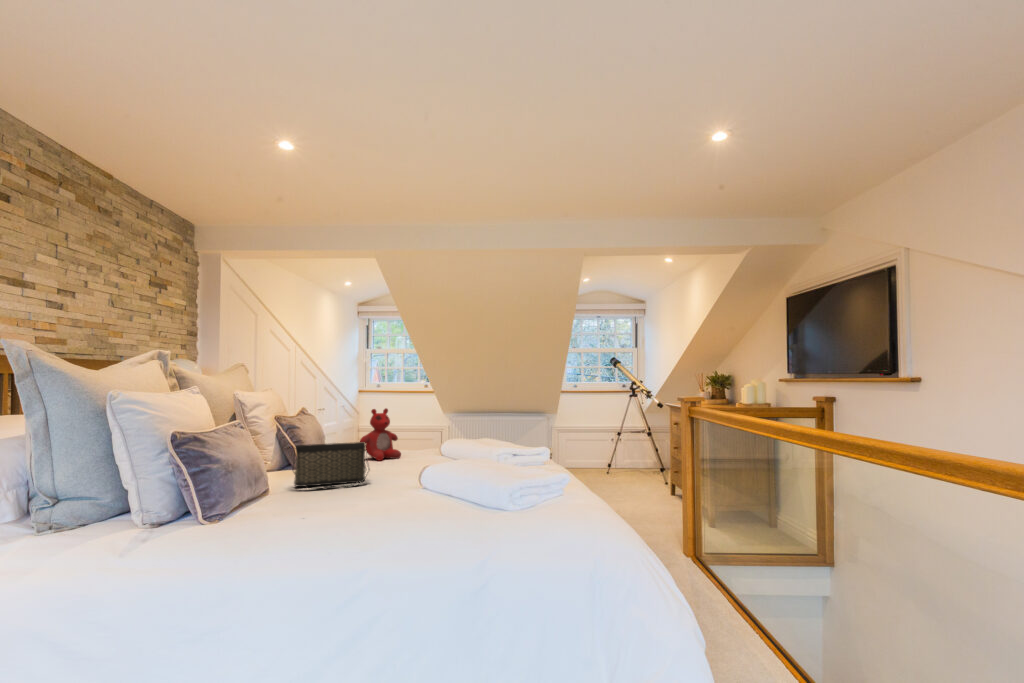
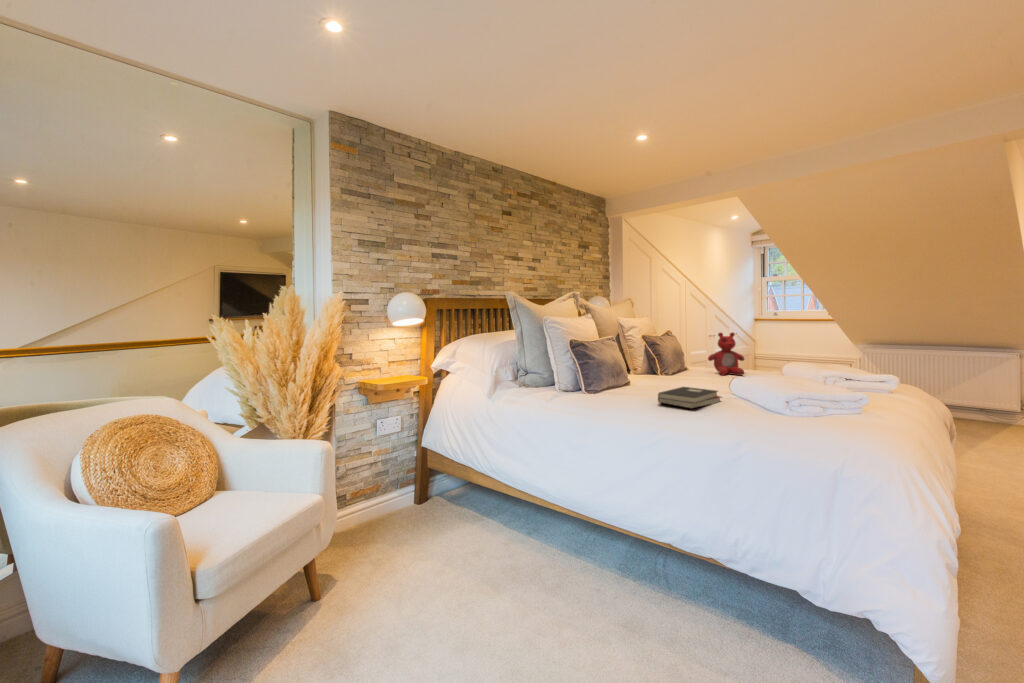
handbag: present [292,442,367,489] -> none [644,355,699,389]
hardback book: none [335,485,410,518] -> present [658,387,721,409]

